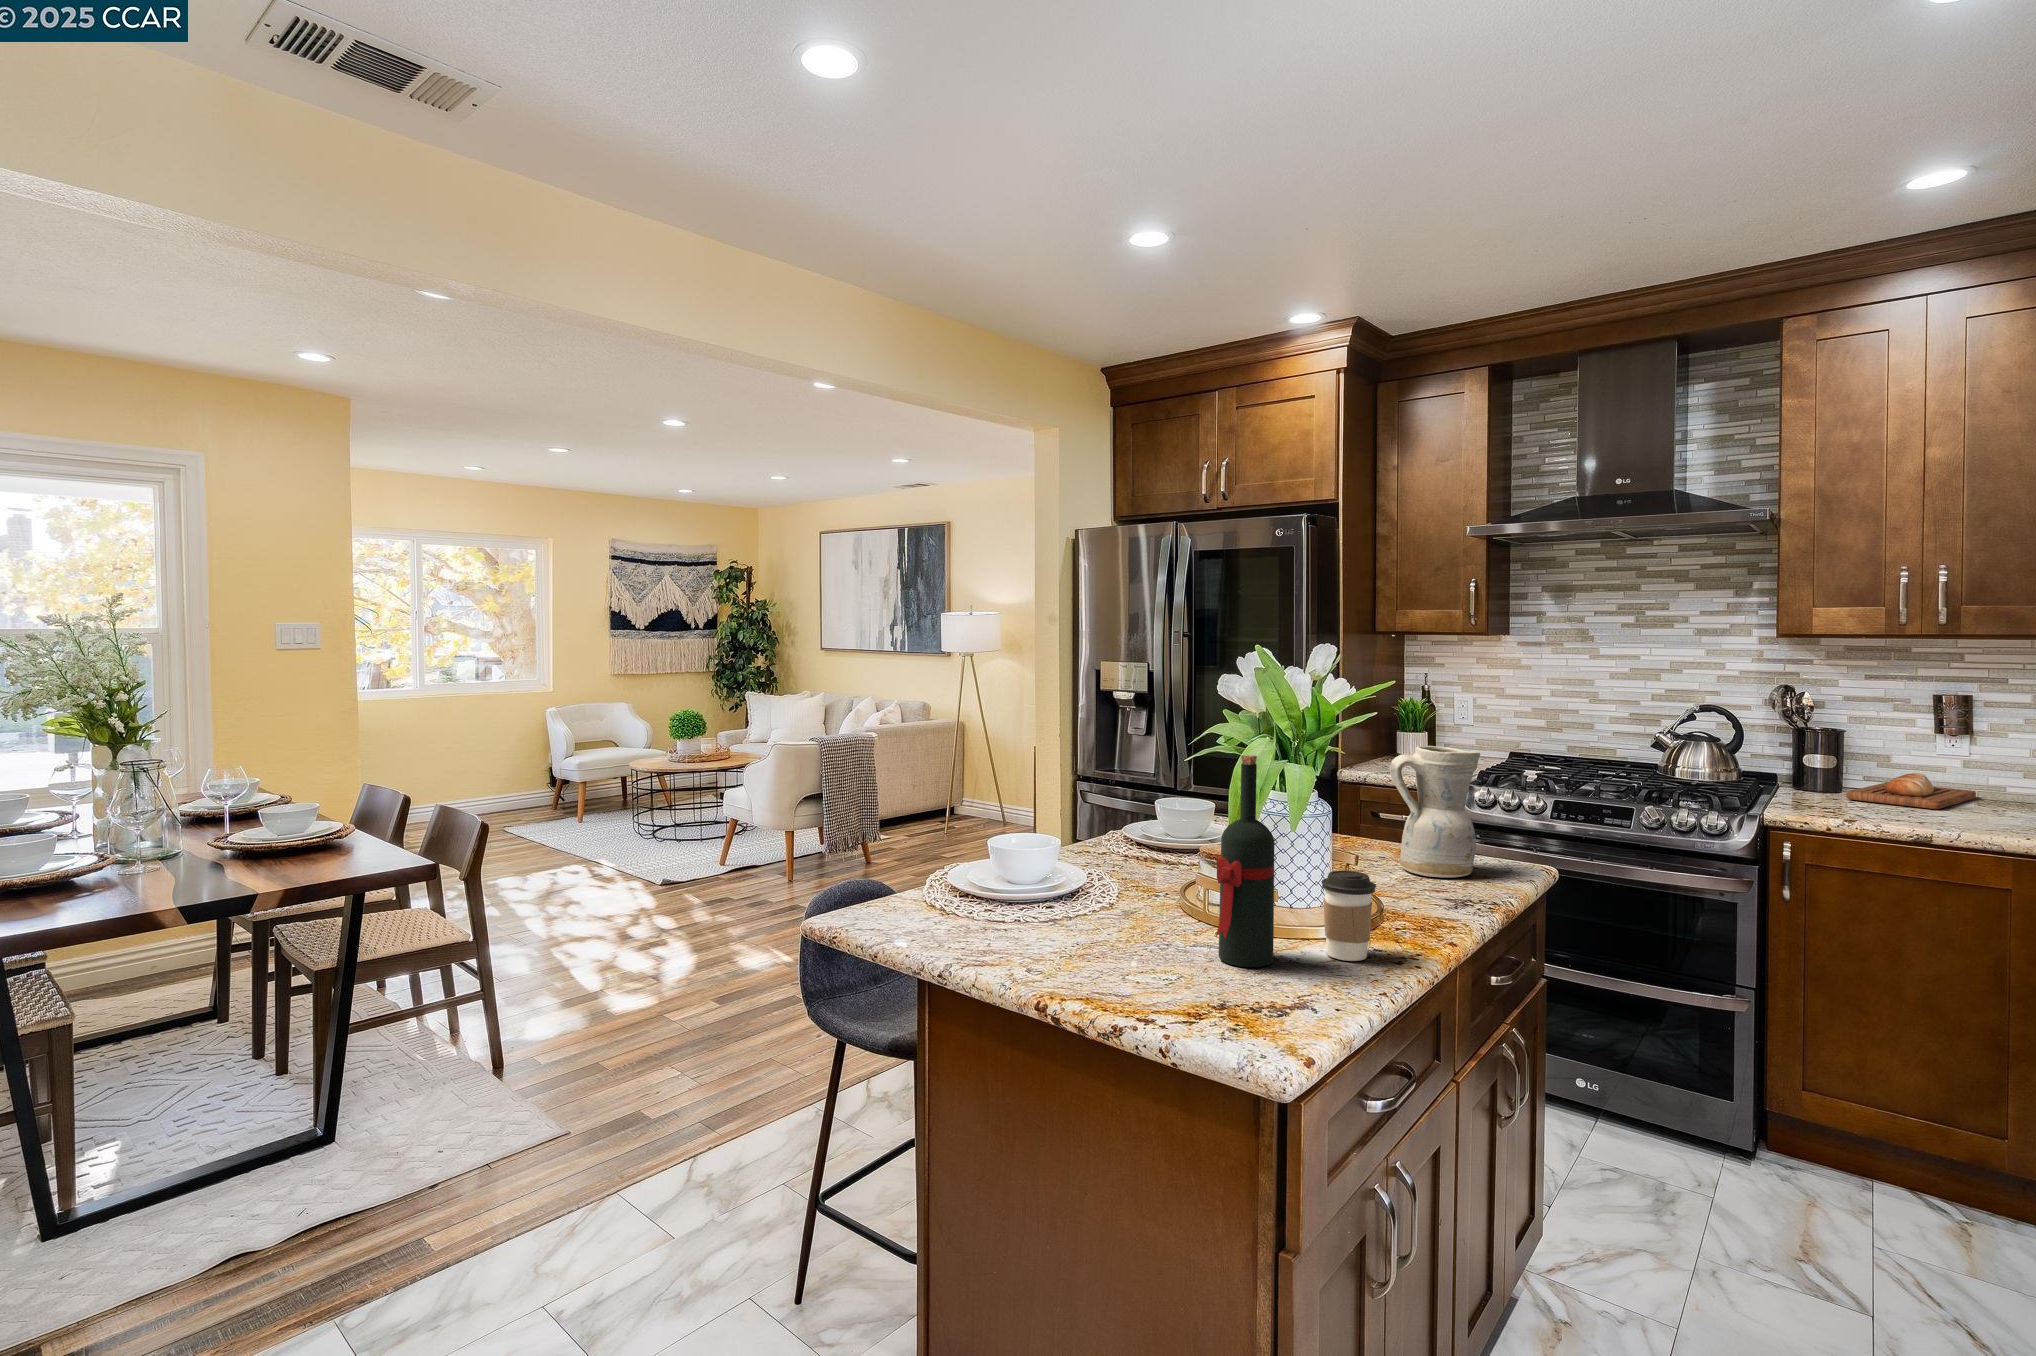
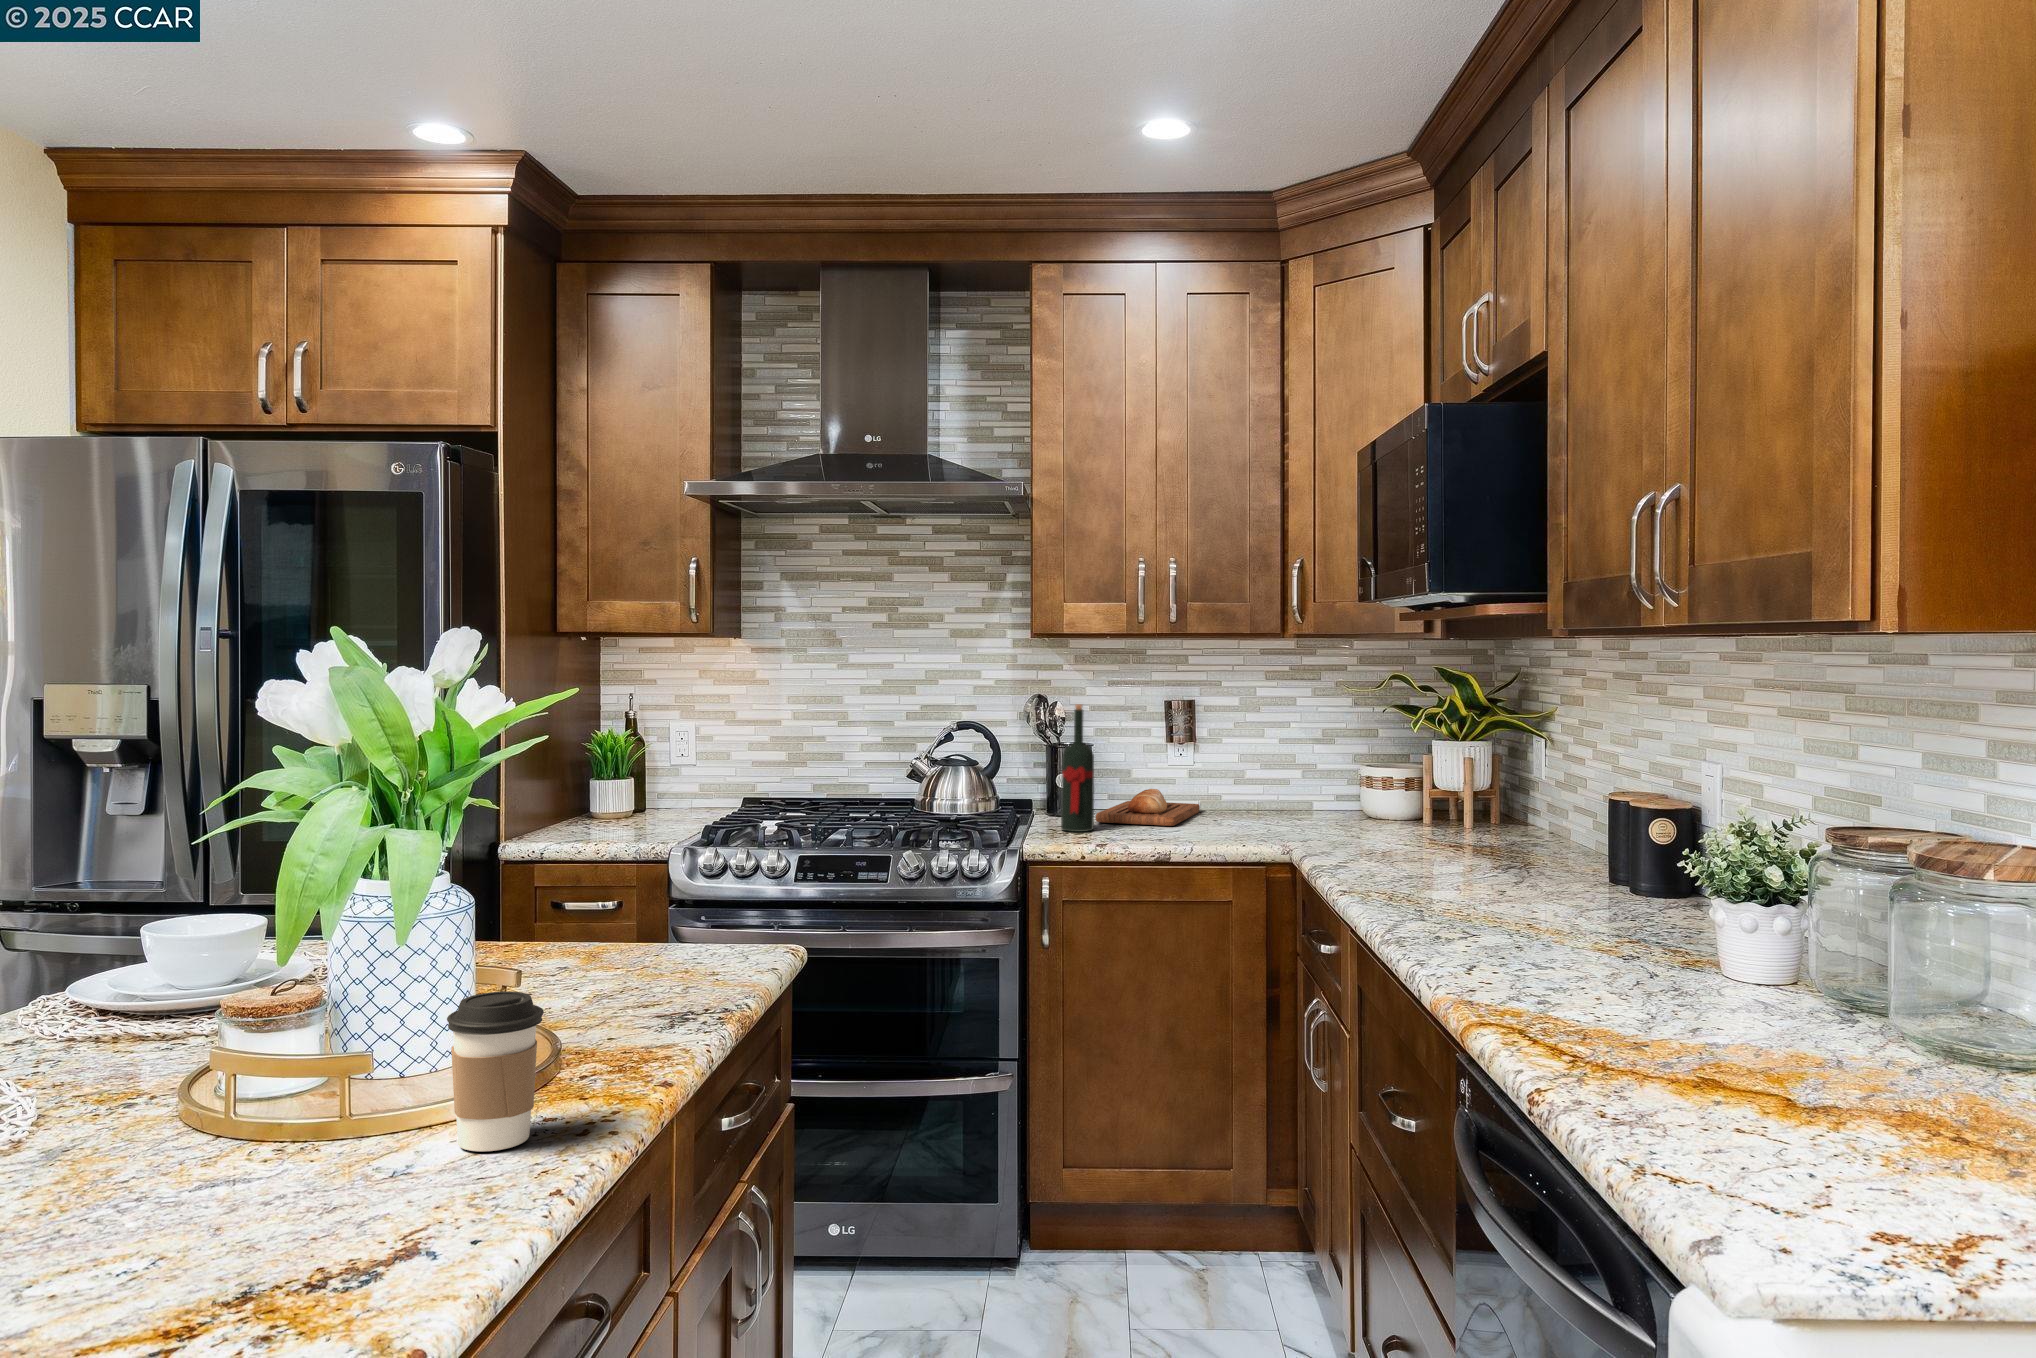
ceramic pitcher: present [1390,746,1480,878] -> none [574,779,707,979]
wine bottle: present [1216,755,1274,967] -> present [1061,704,1094,832]

